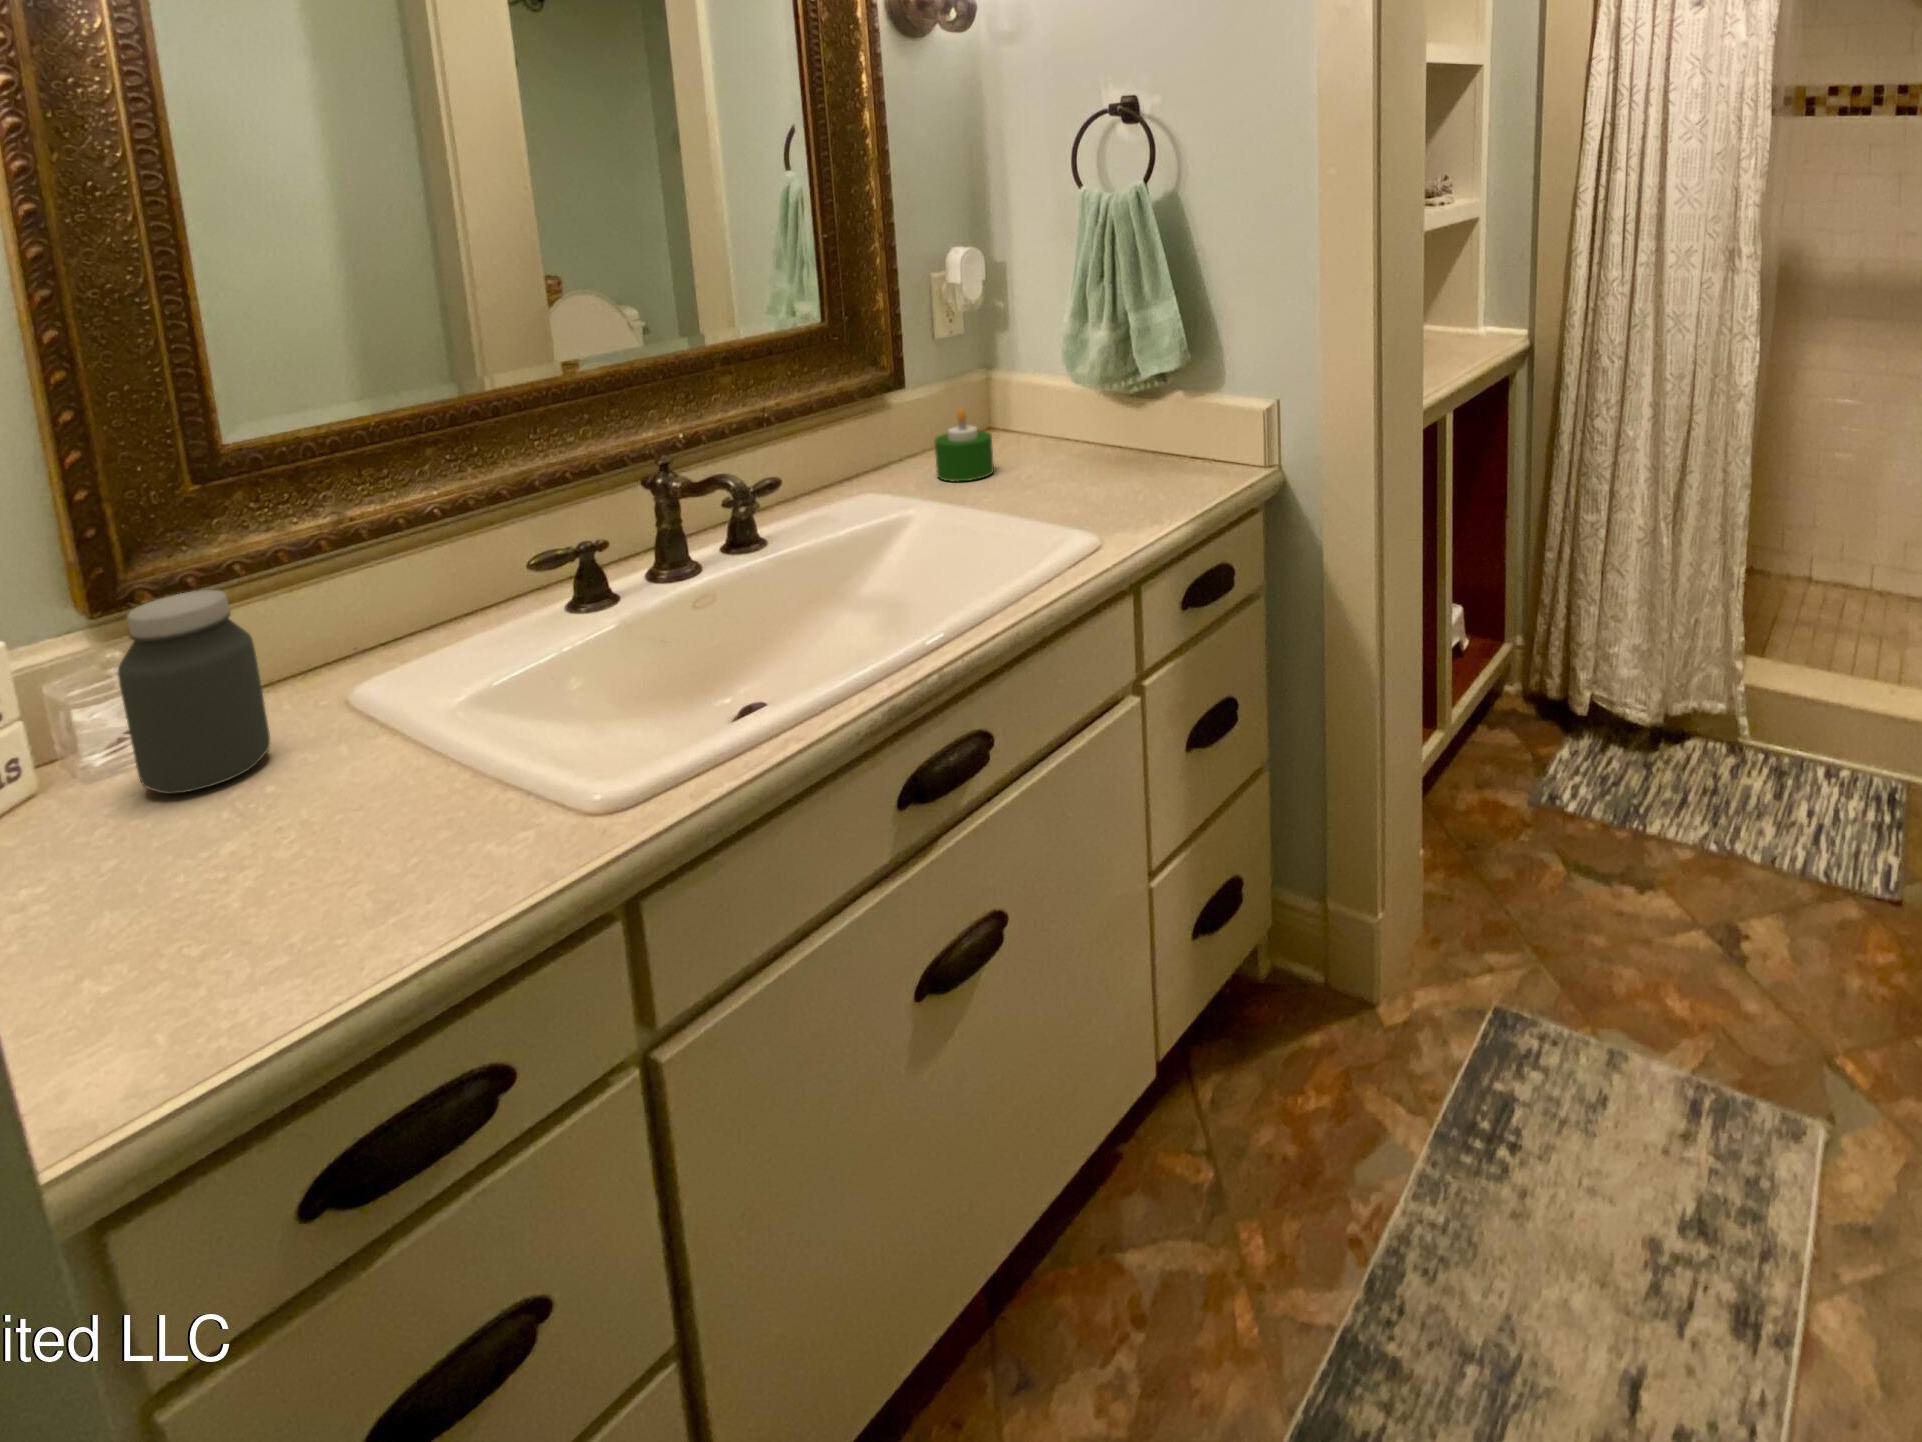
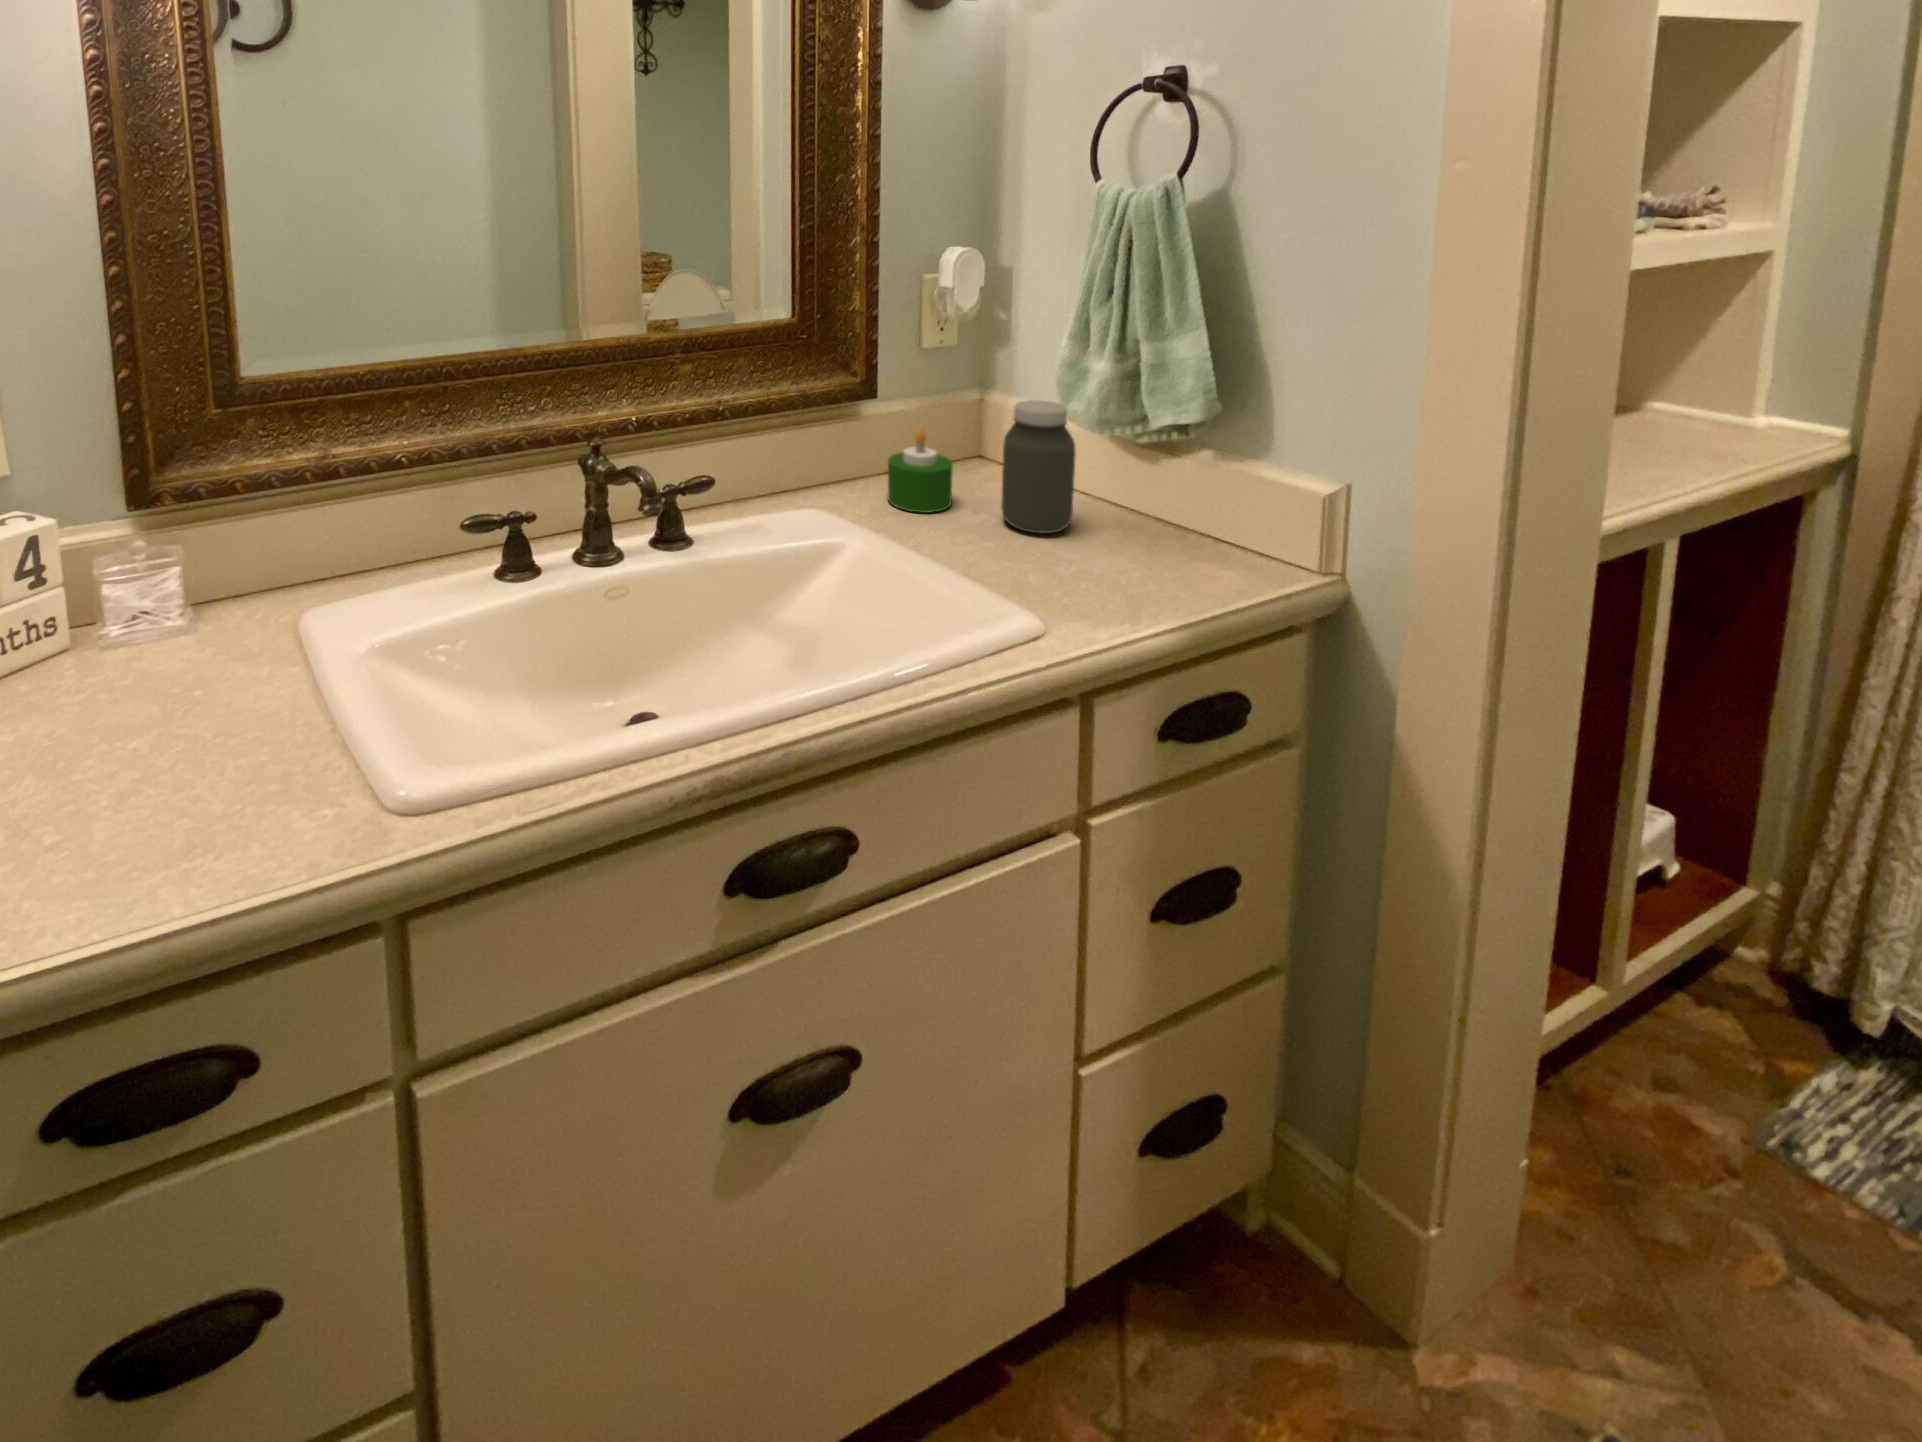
jar: present [118,590,270,794] -> present [1001,400,1076,533]

